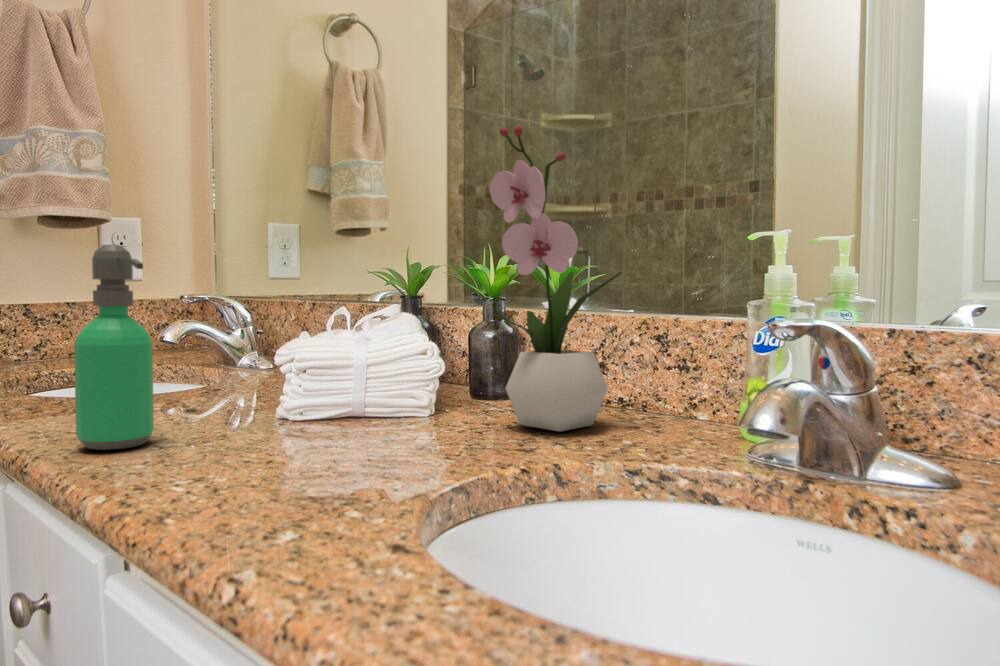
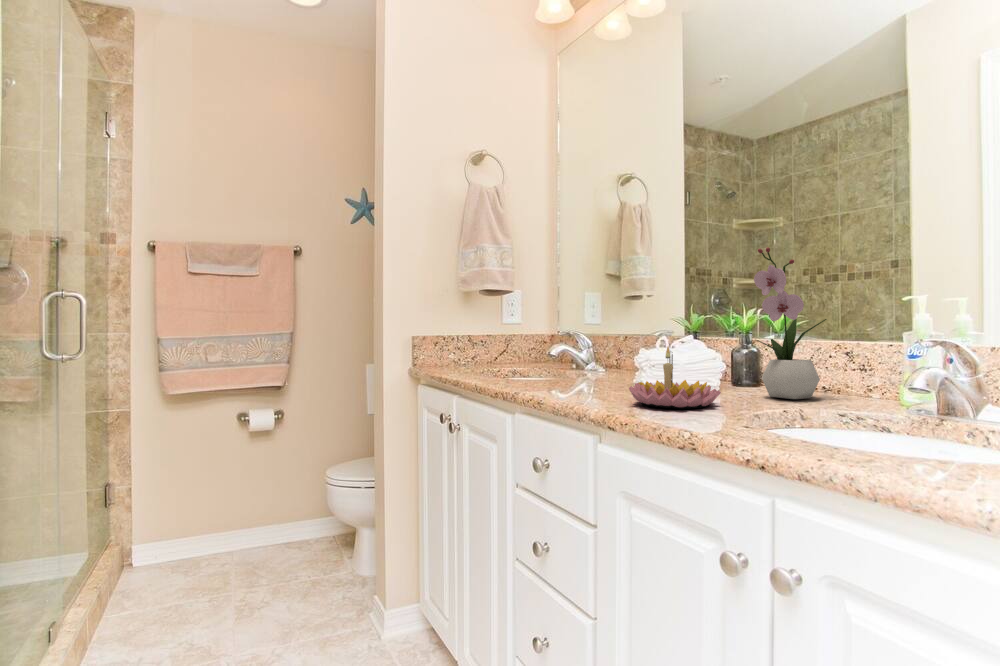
soap dispenser: present [74,244,154,450] -> none [560,310,593,400]
candle holder: none [205,325,408,471] -> present [629,346,721,408]

